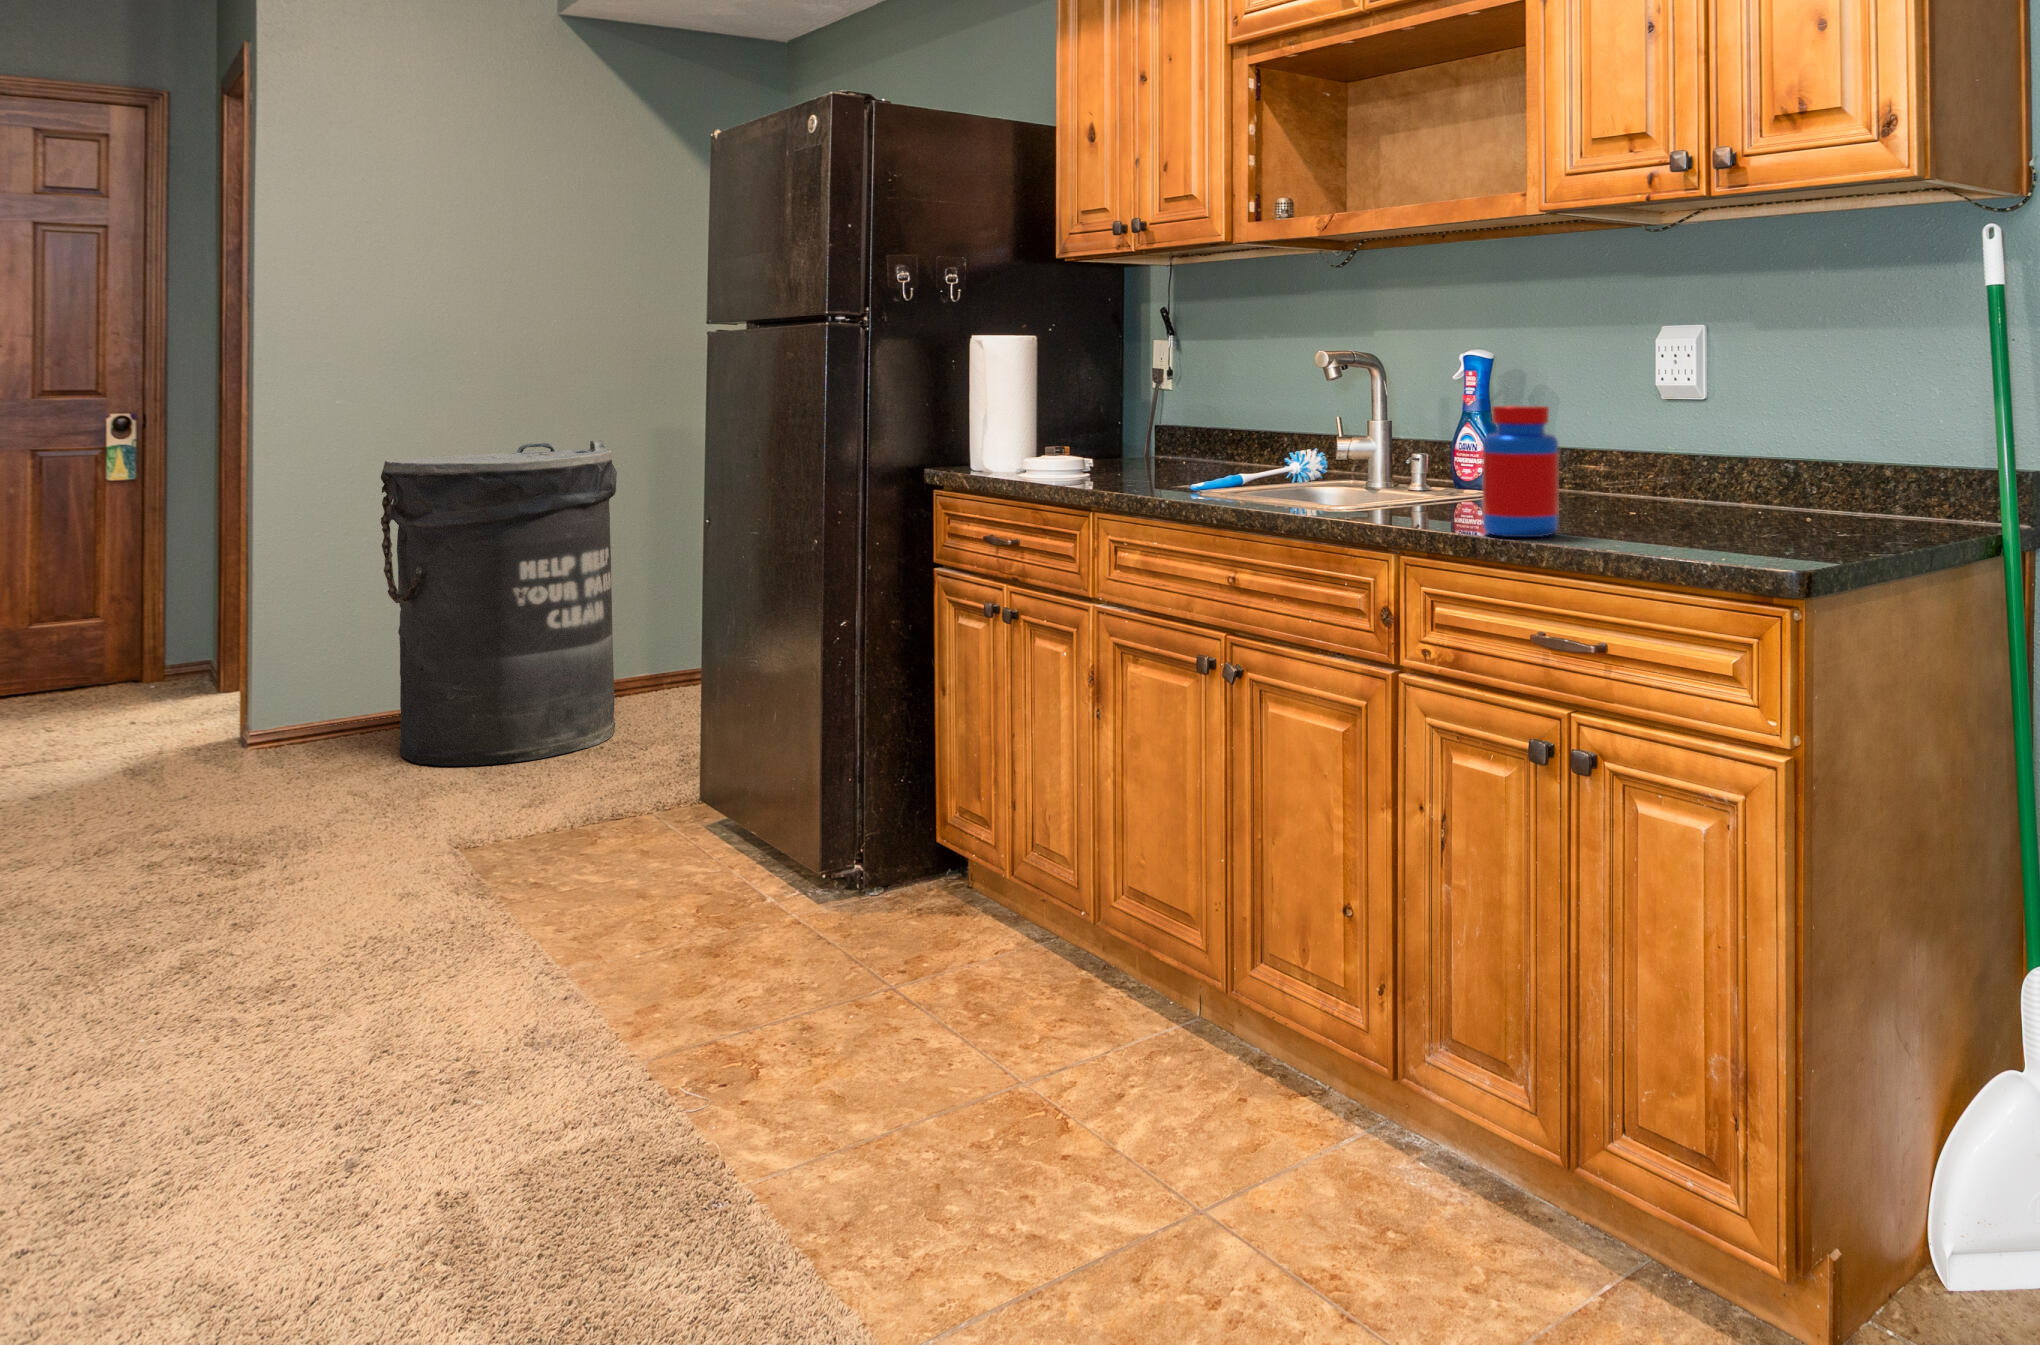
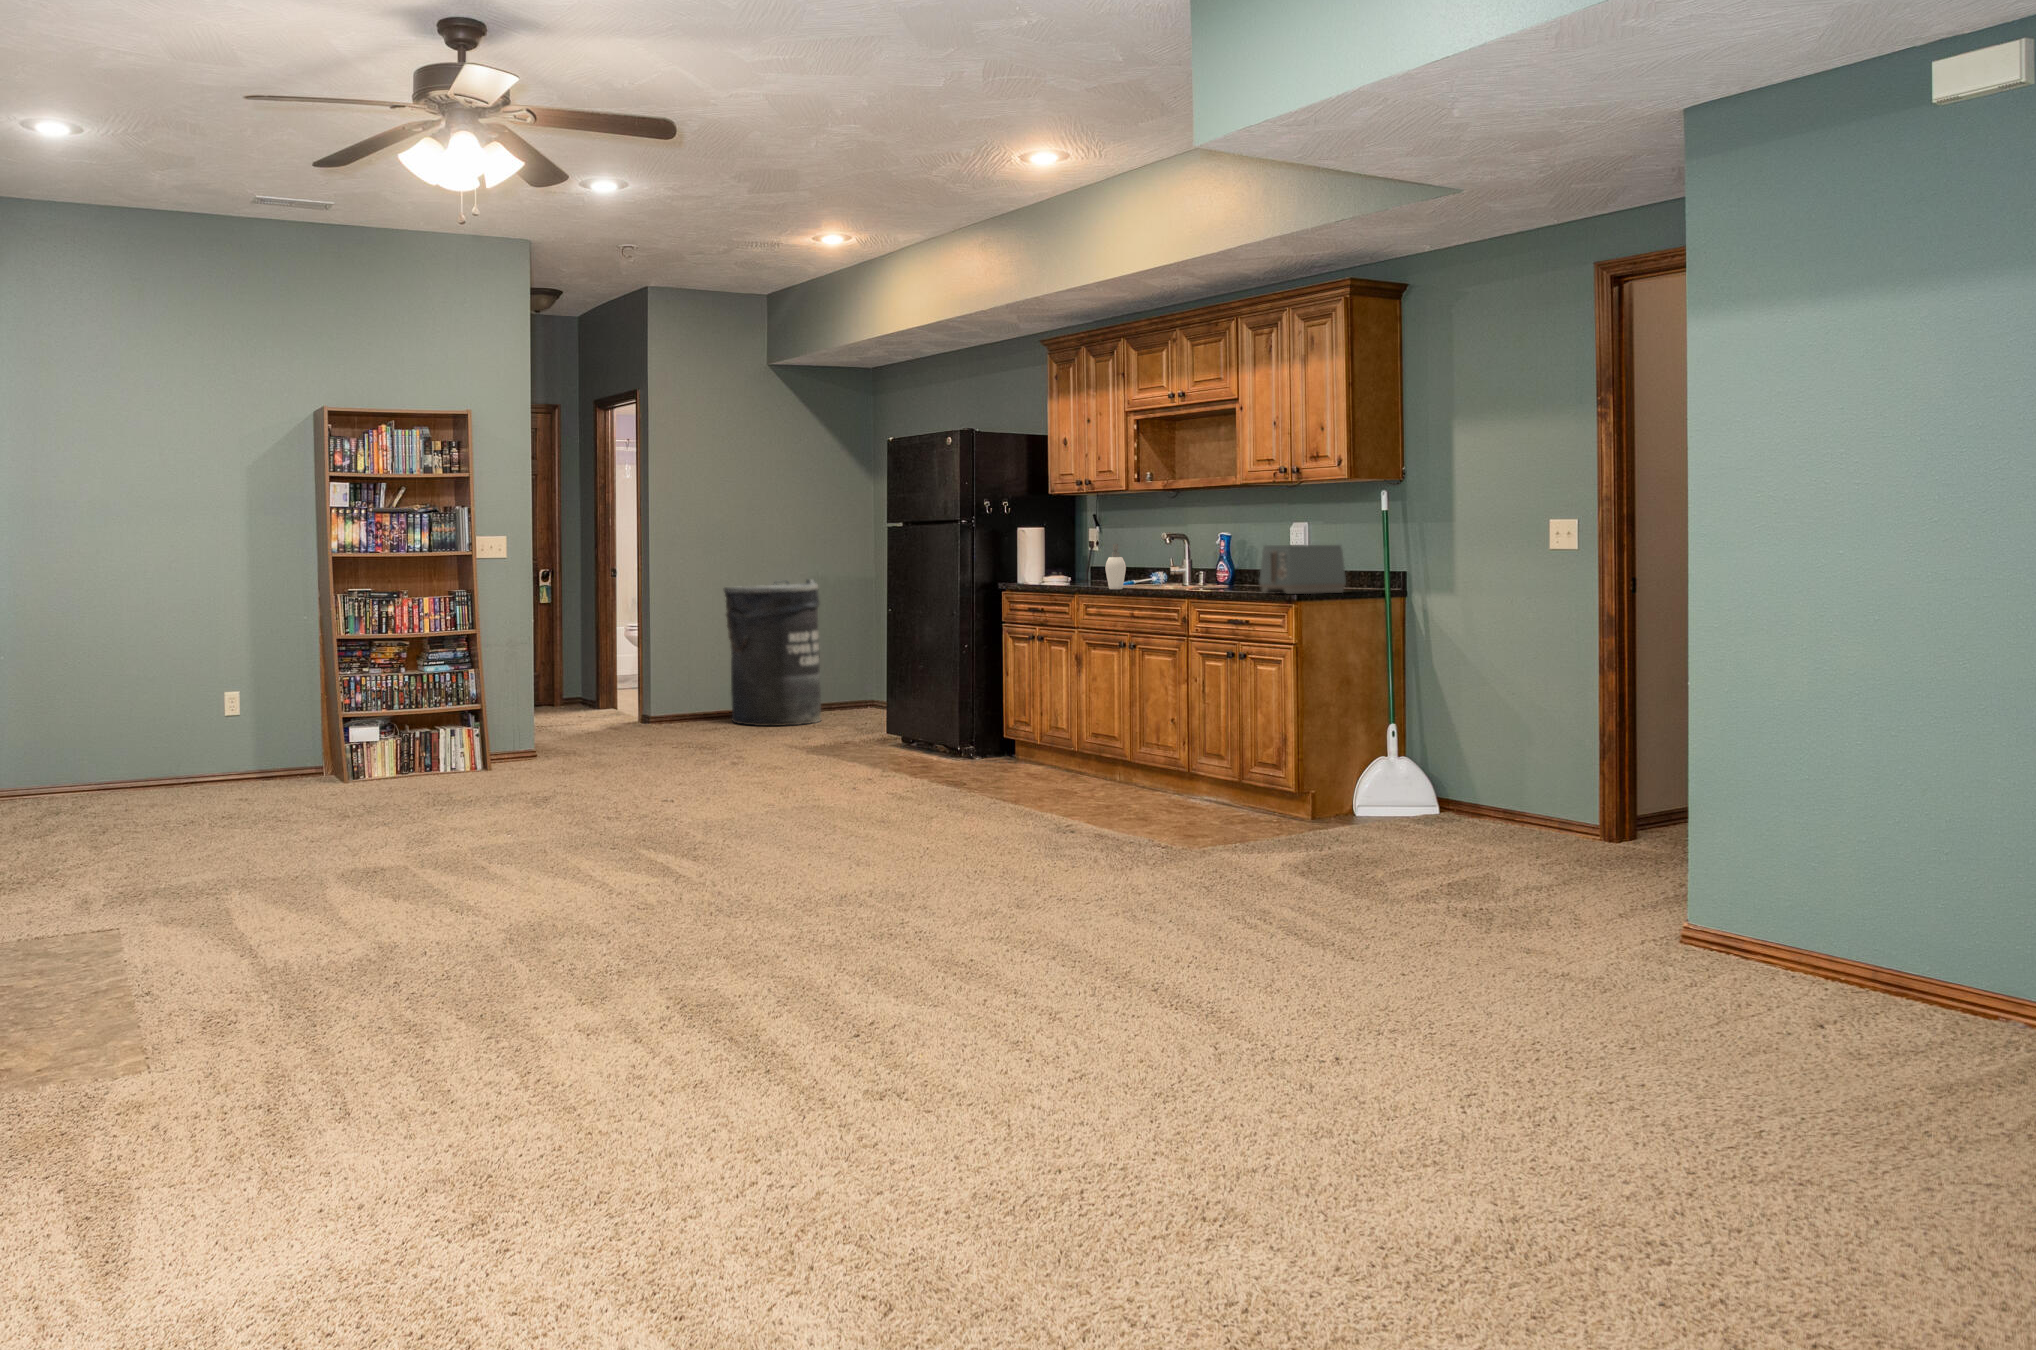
soap dispenser: none [1170,377,1228,498] -> present [1105,544,1126,589]
toaster: none [1628,387,1885,555] -> present [1259,545,1346,594]
jar: present [1482,405,1559,537] -> none [1215,551,1240,593]

